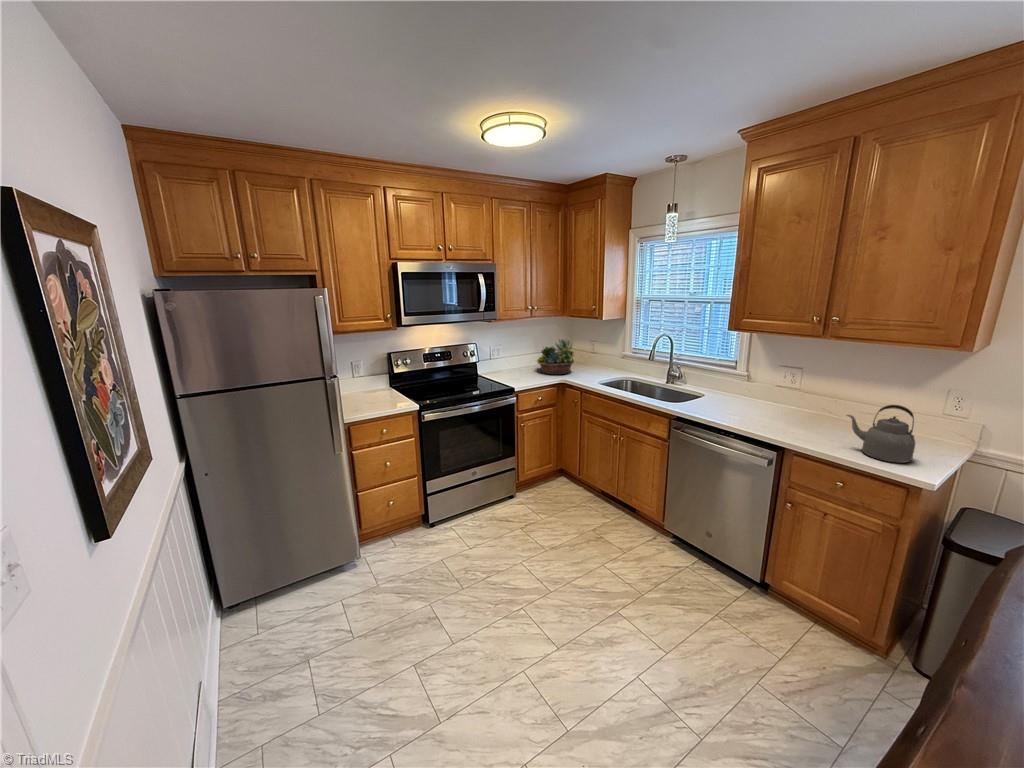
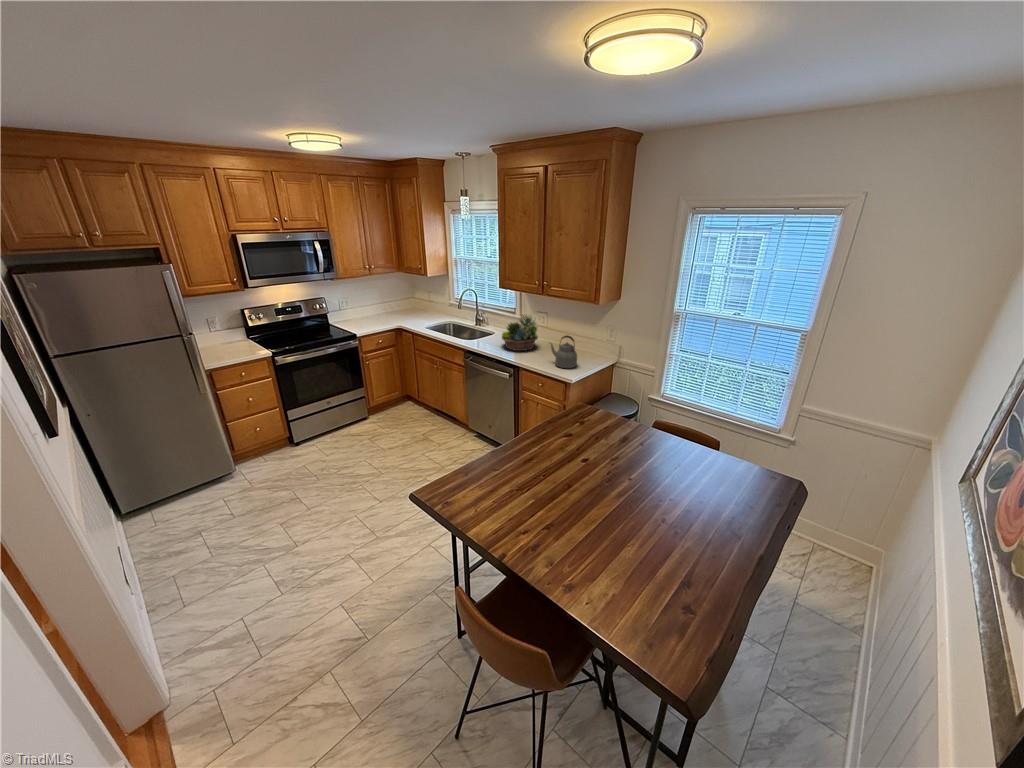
succulent planter: present [537,340,574,374] -> present [502,315,538,351]

